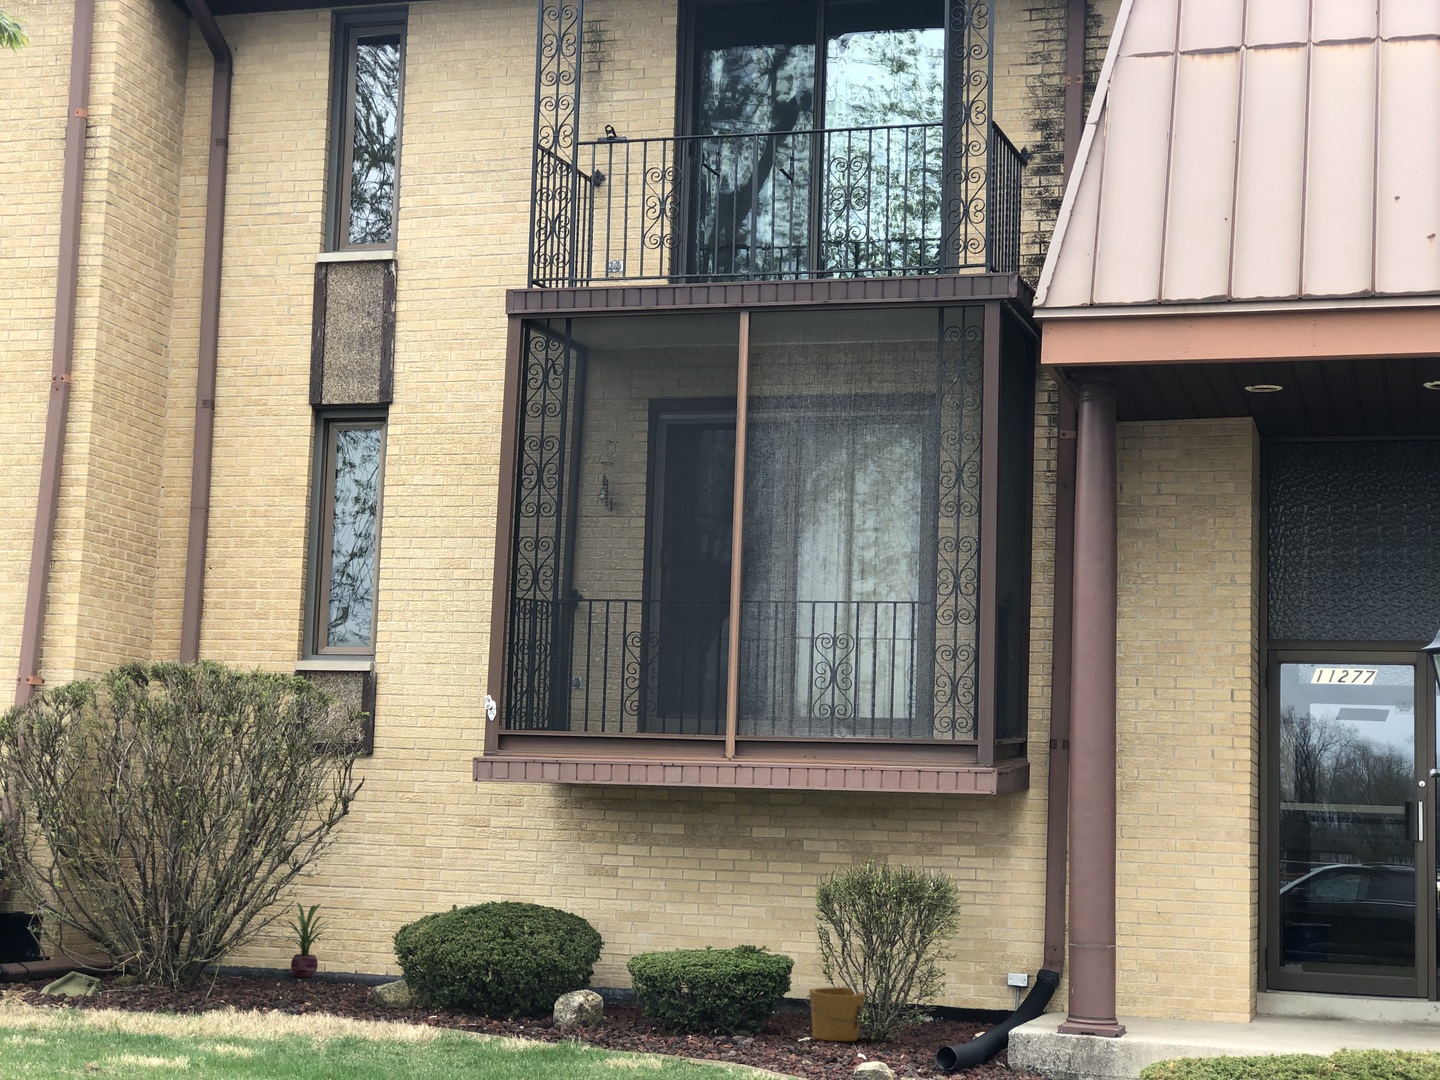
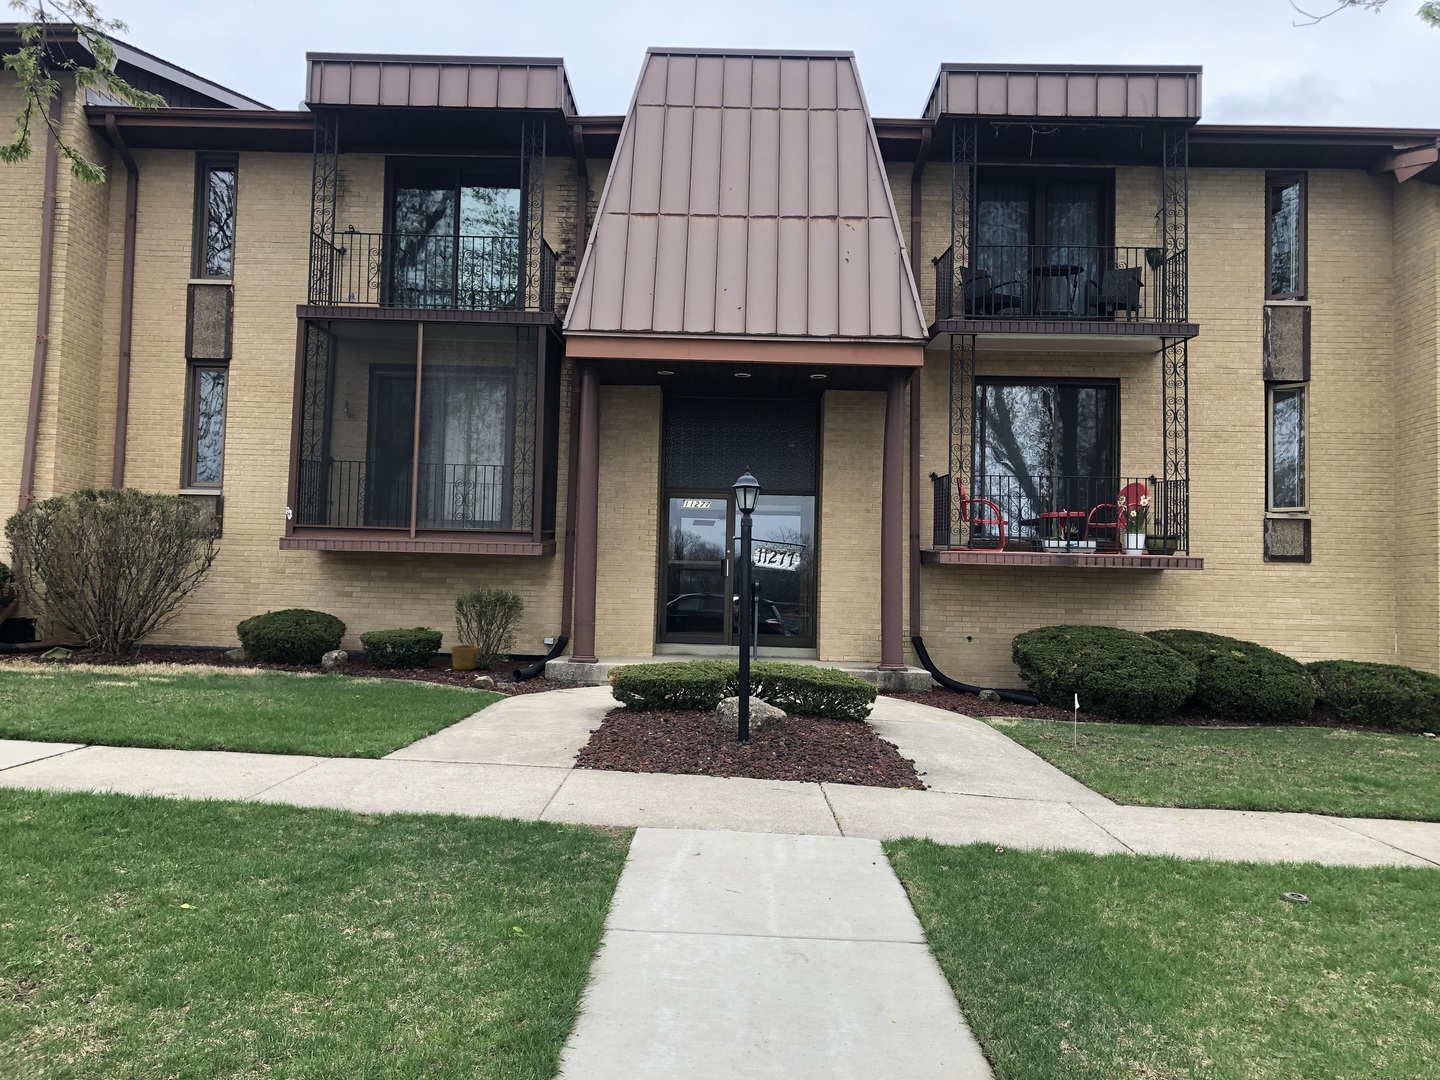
decorative plant: present [271,903,331,977] -> none [166,612,211,649]

